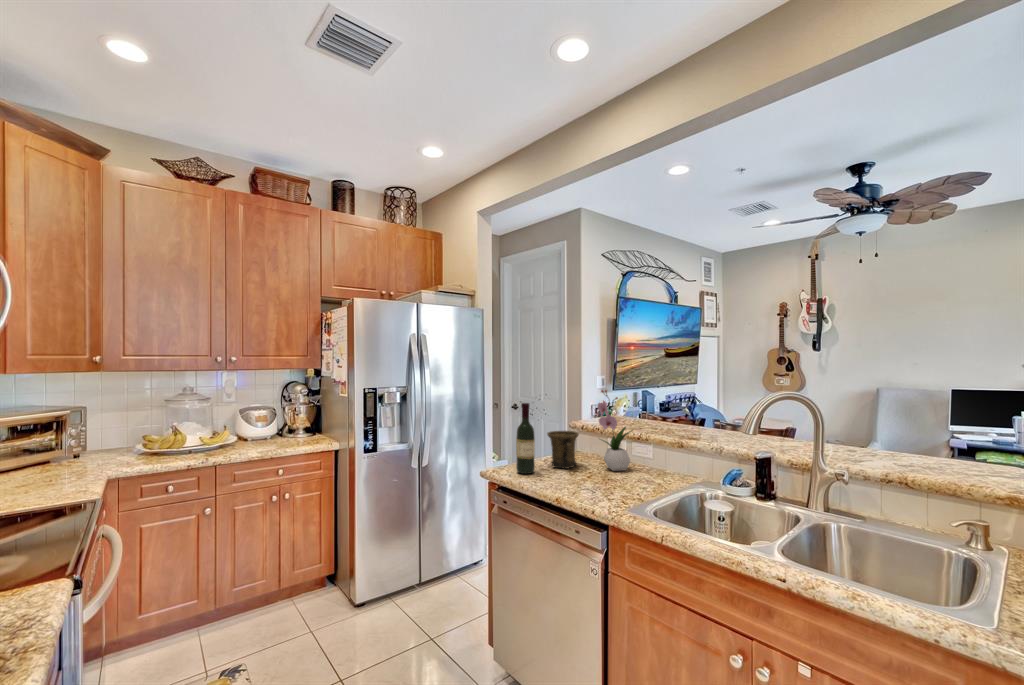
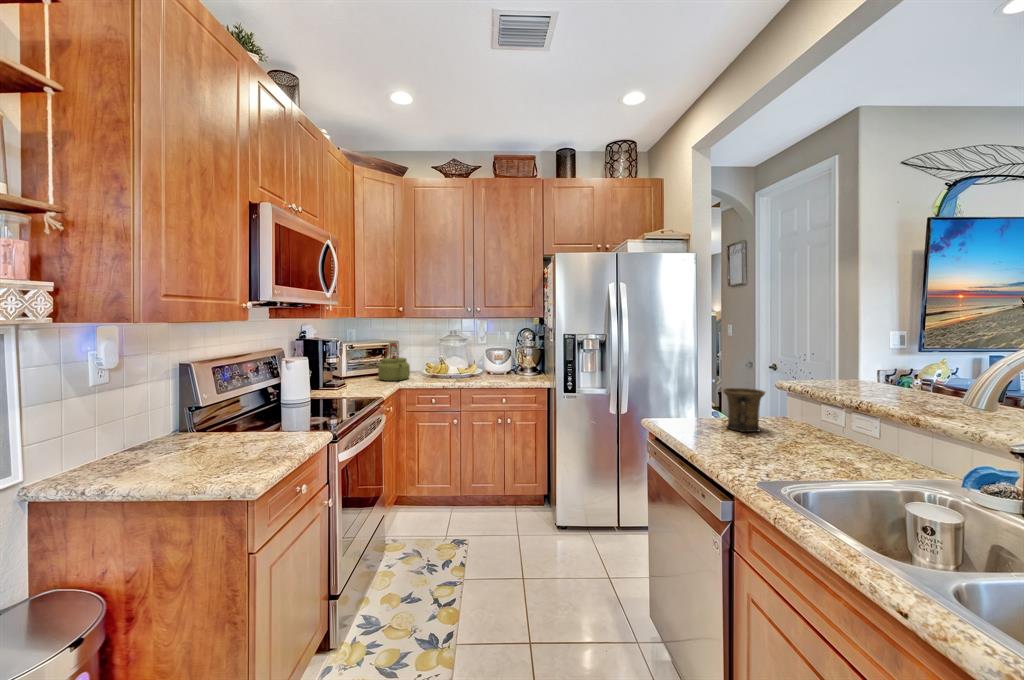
flower arrangement: present [597,390,633,471] -> none [789,341,841,446]
wine bottle: present [516,403,535,474] -> none [677,351,699,429]
kettle: none [57,412,120,470] -> present [378,344,410,381]

